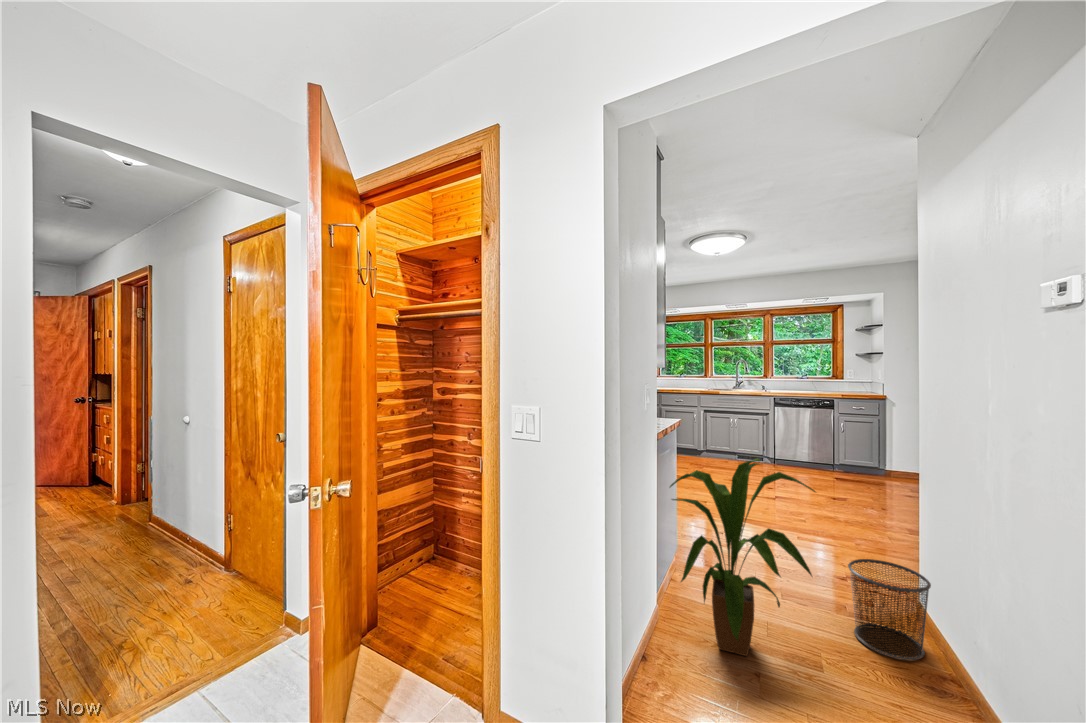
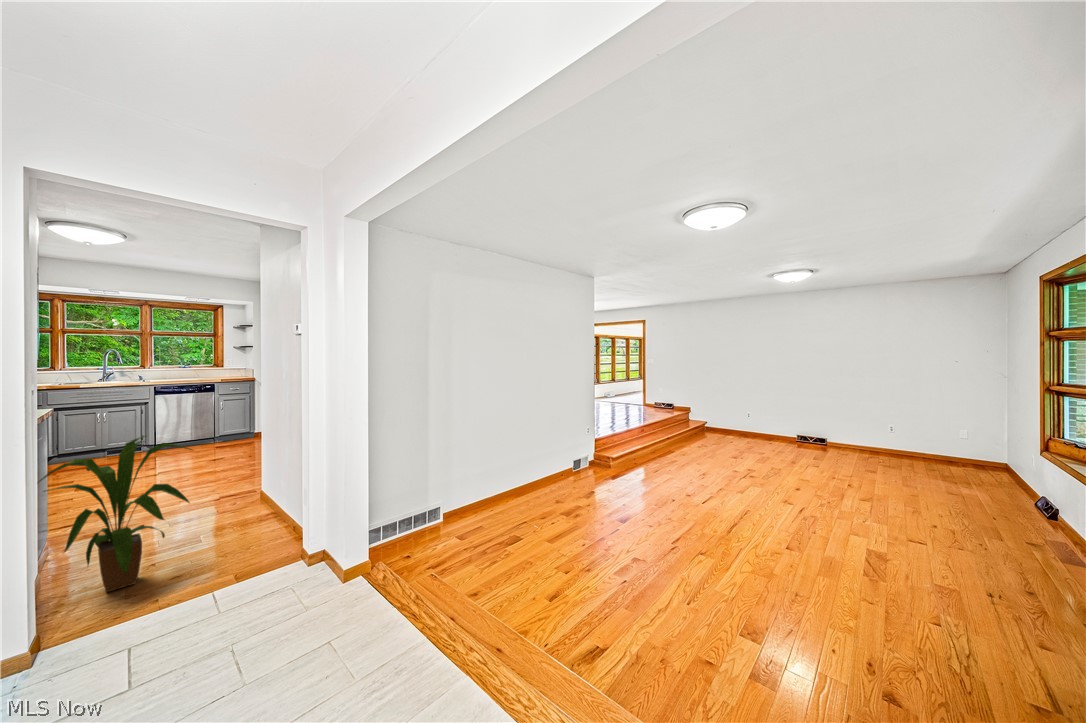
waste bin: present [848,559,931,660] -> none [218,483,267,538]

